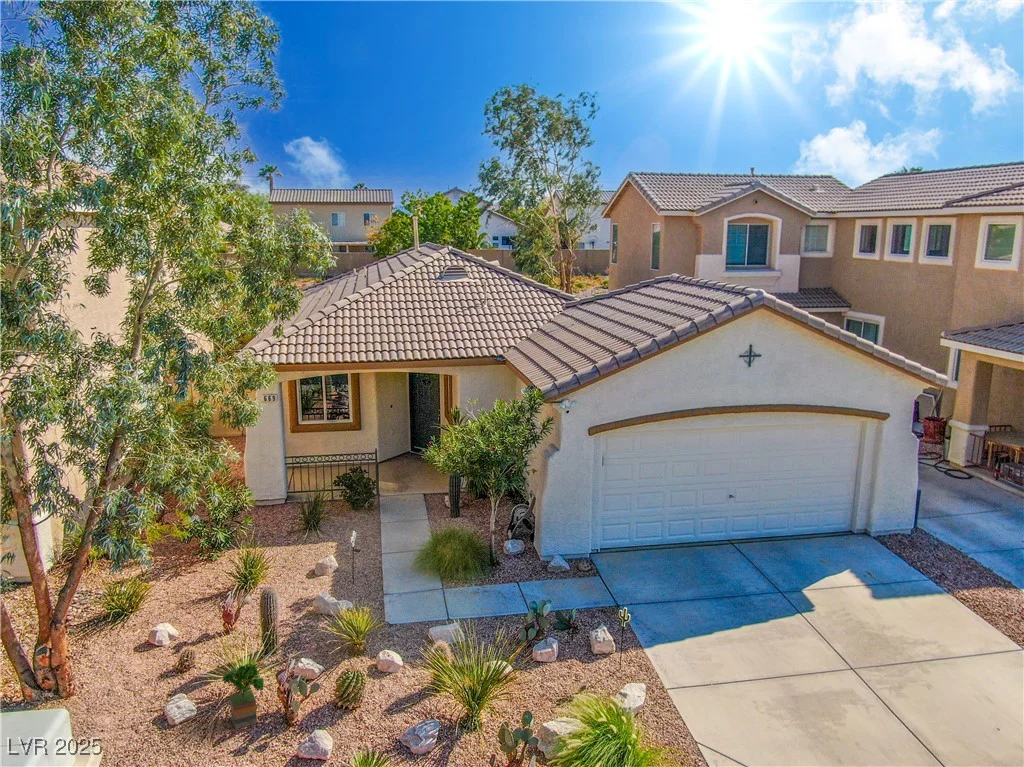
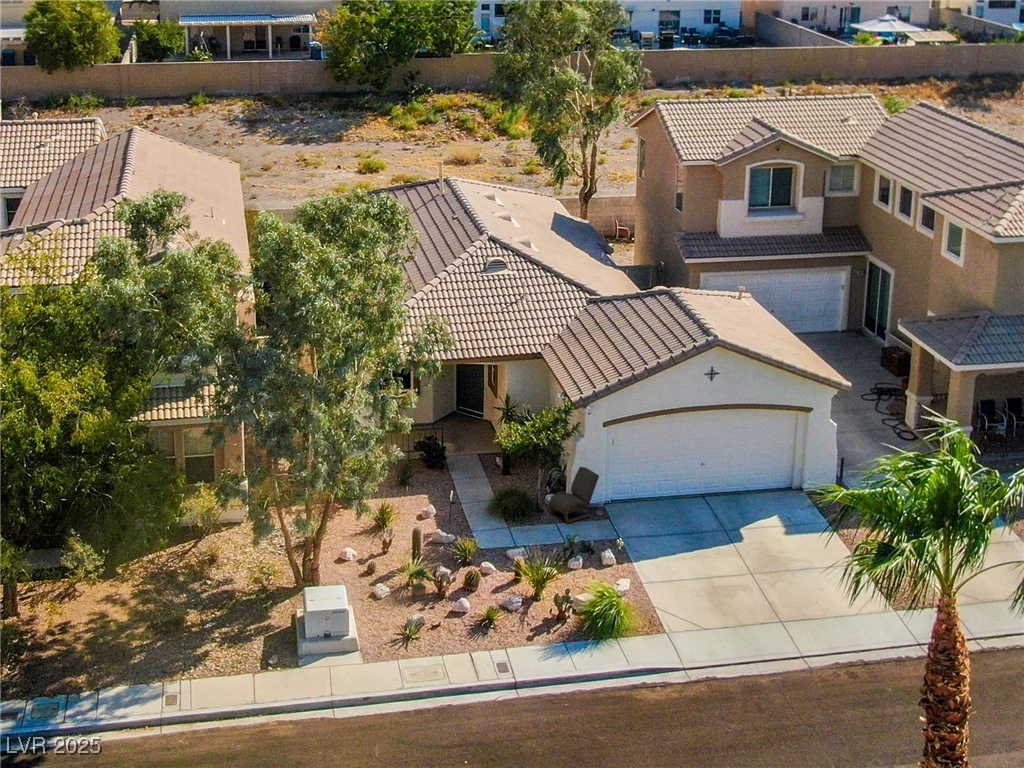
lounge chair: none [508,497,583,583] -> present [549,467,599,524]

